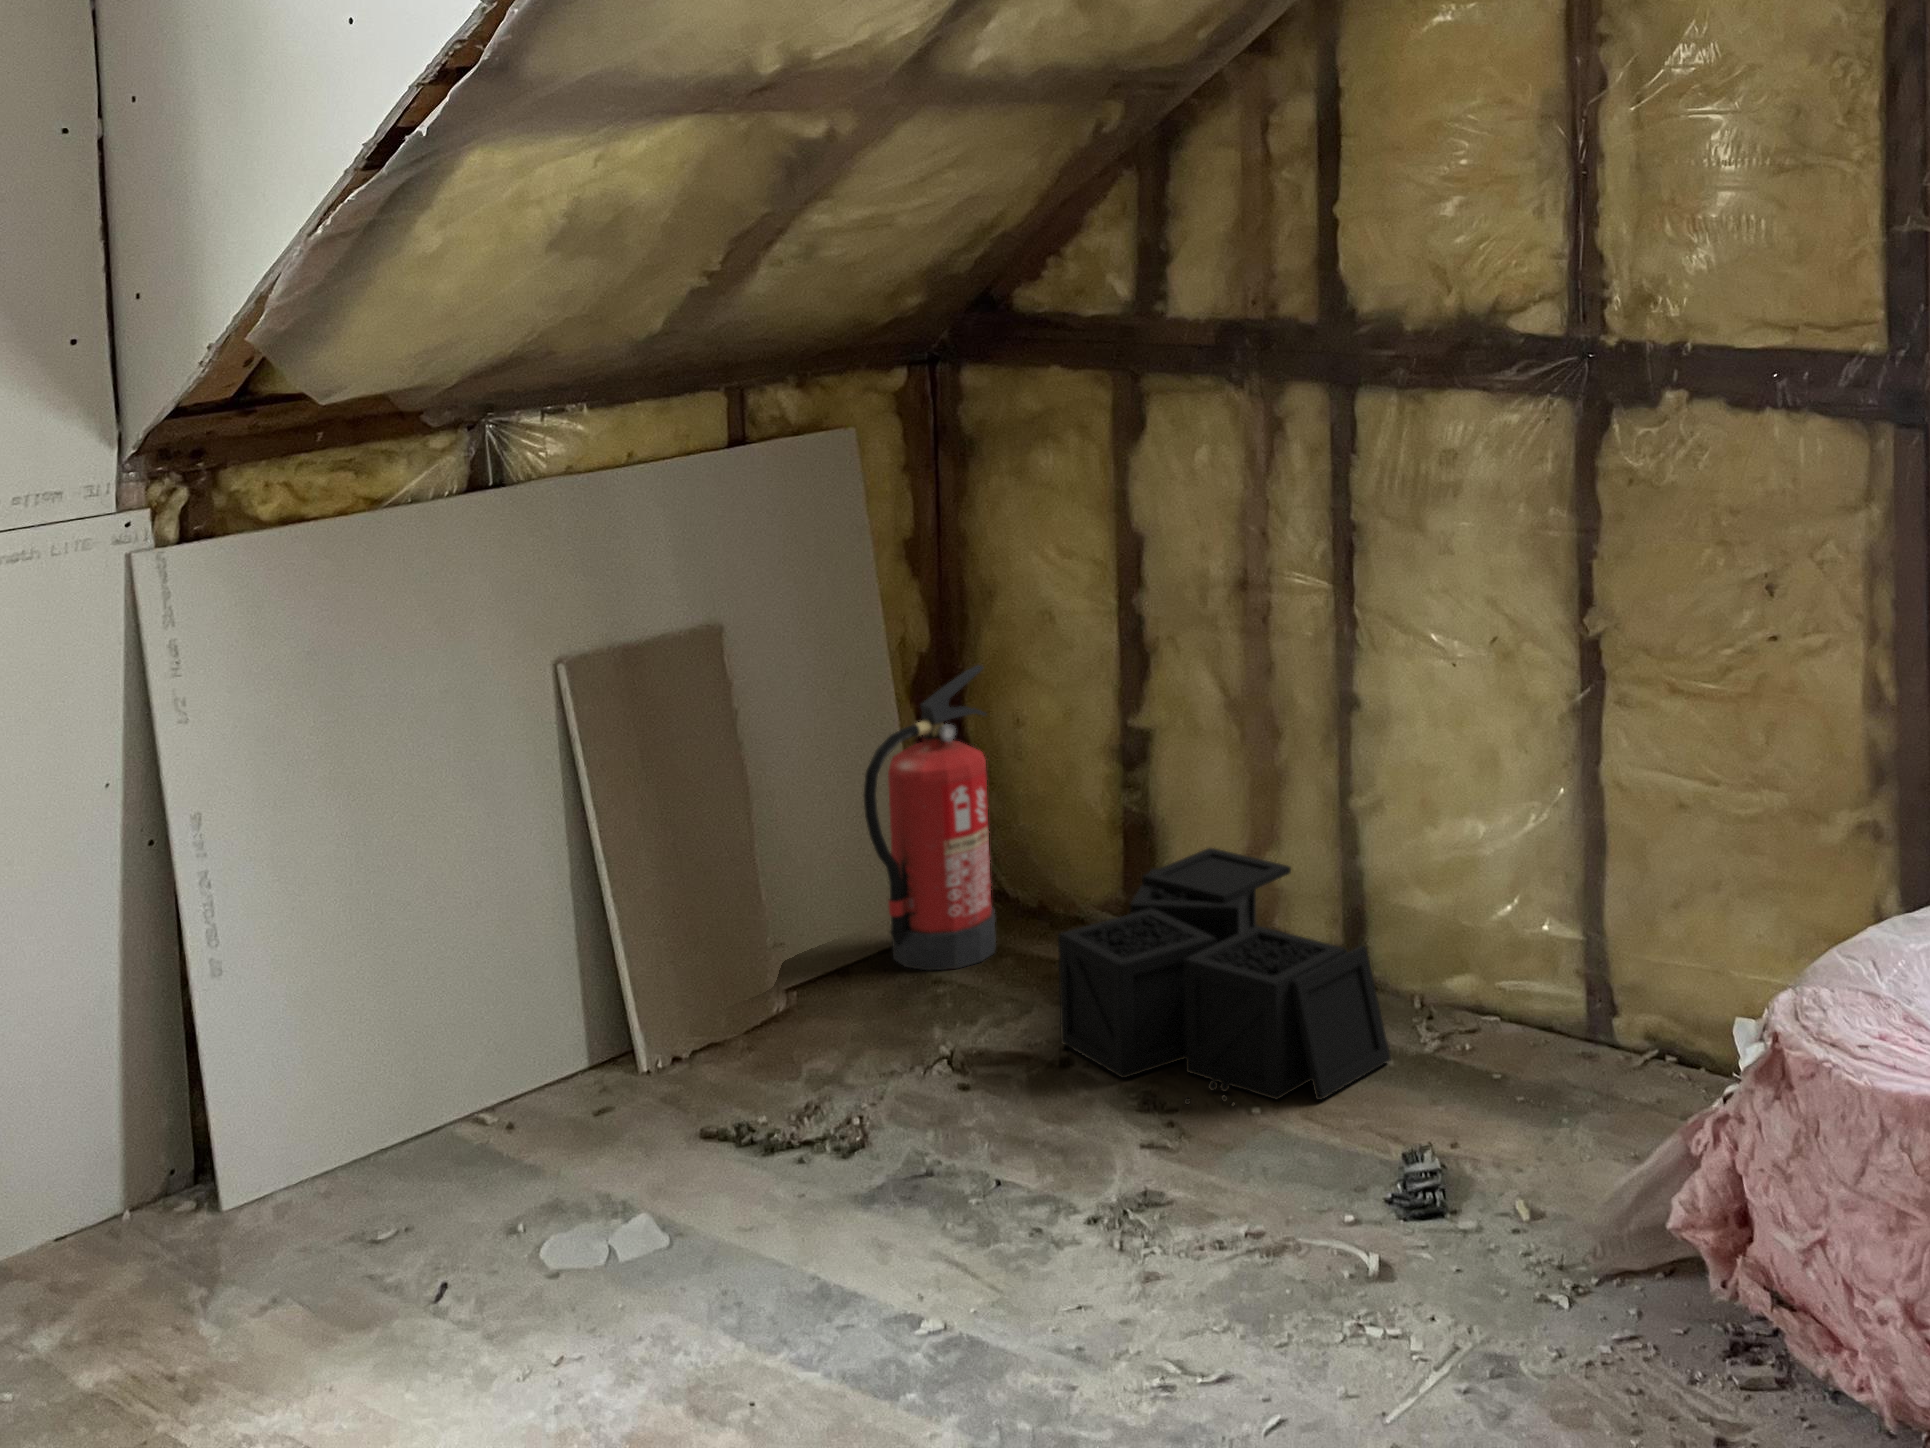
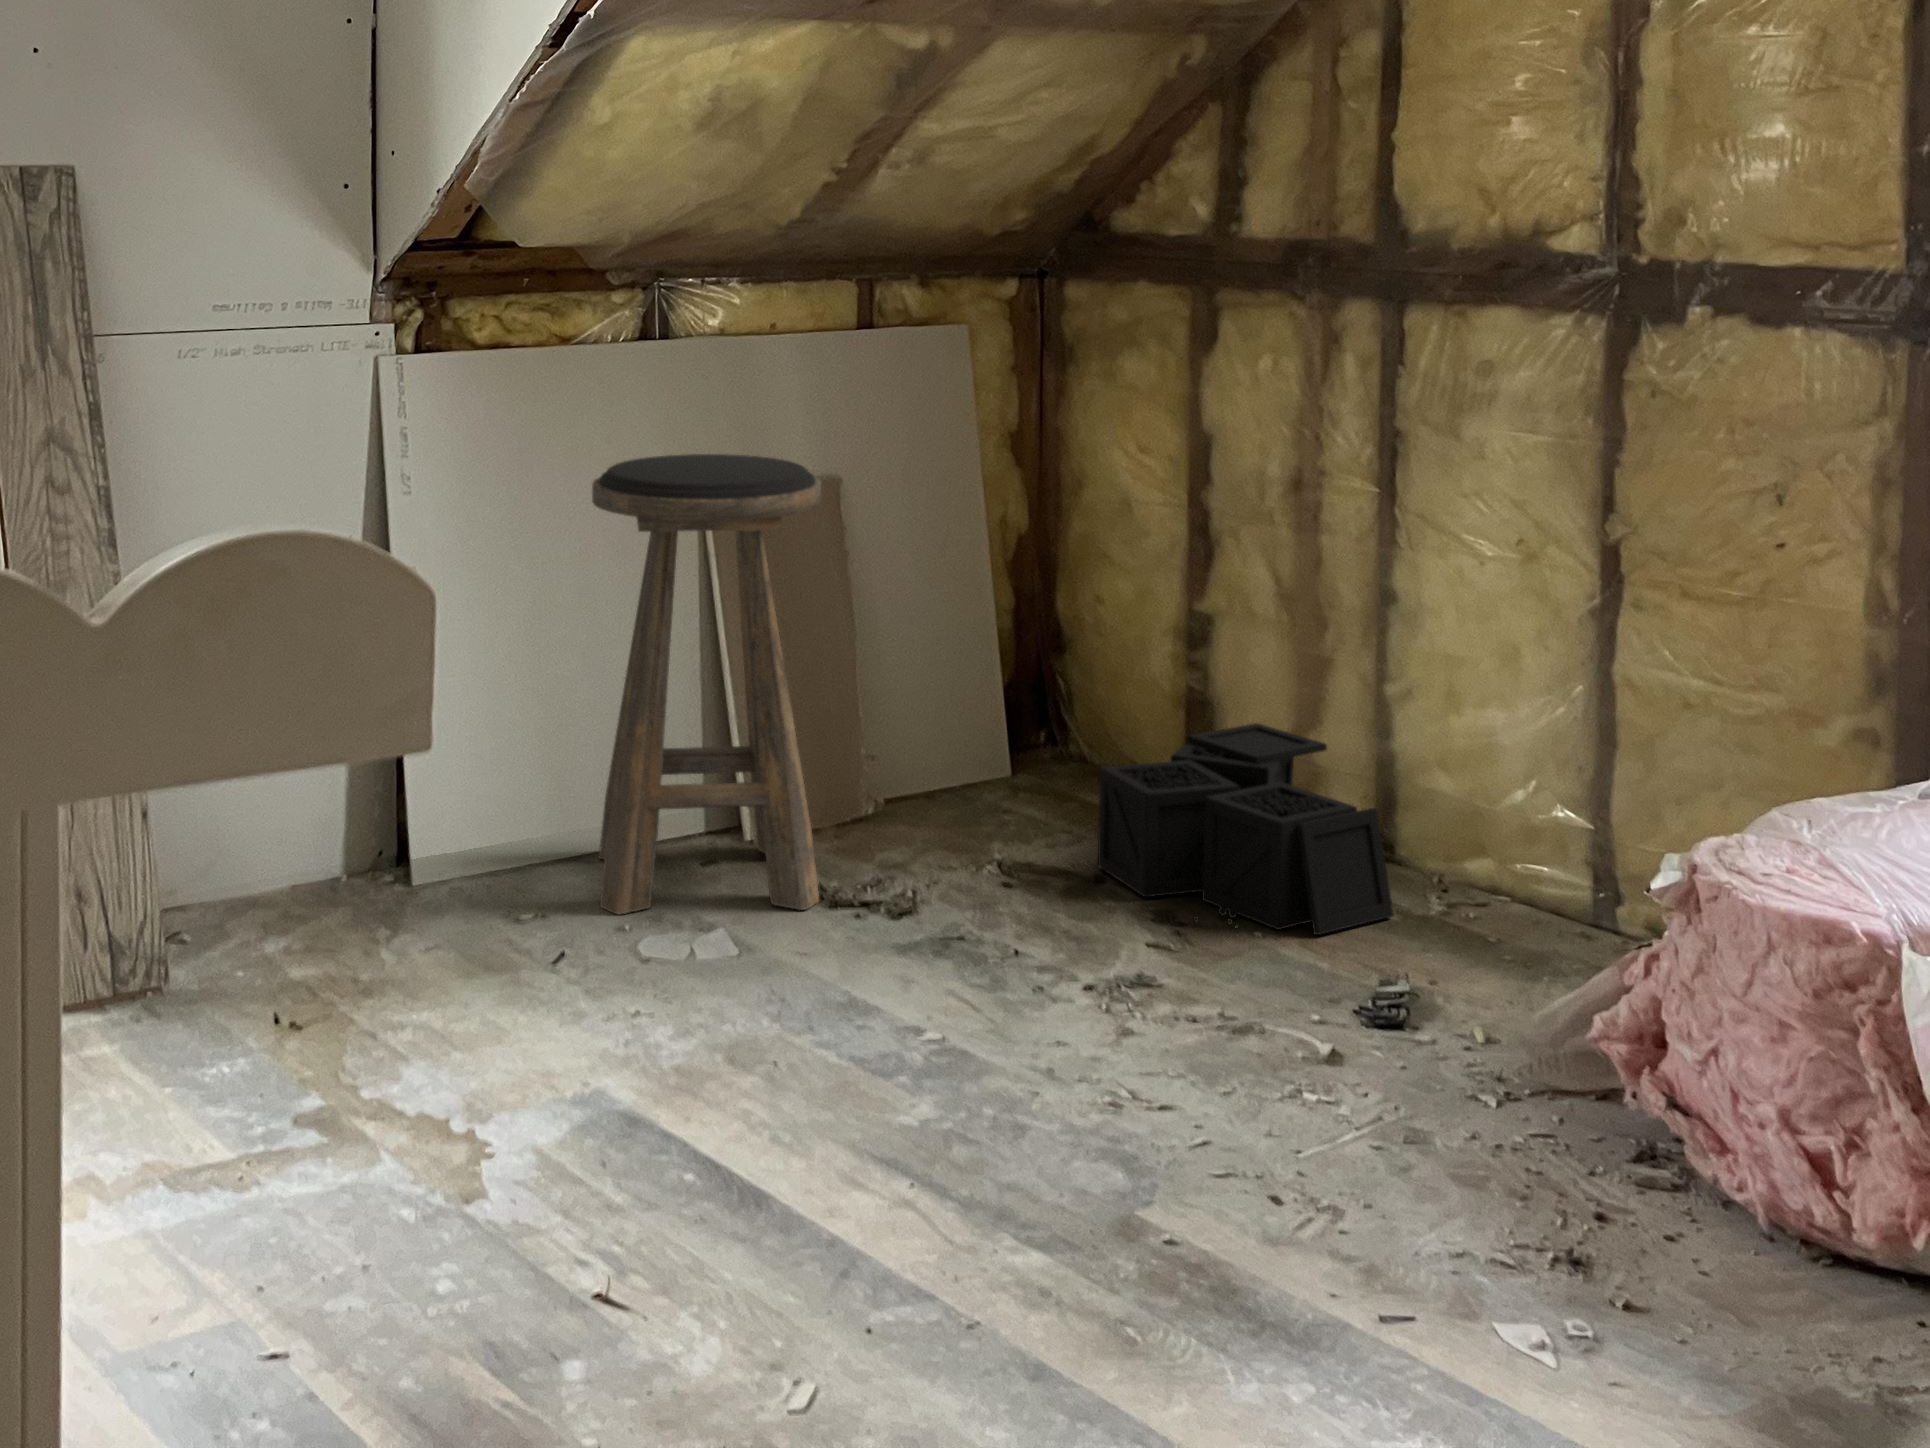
stool: none [436,626,753,1210] -> present [592,454,821,914]
fire extinguisher: present [864,665,996,971] -> none [950,541,1067,806]

